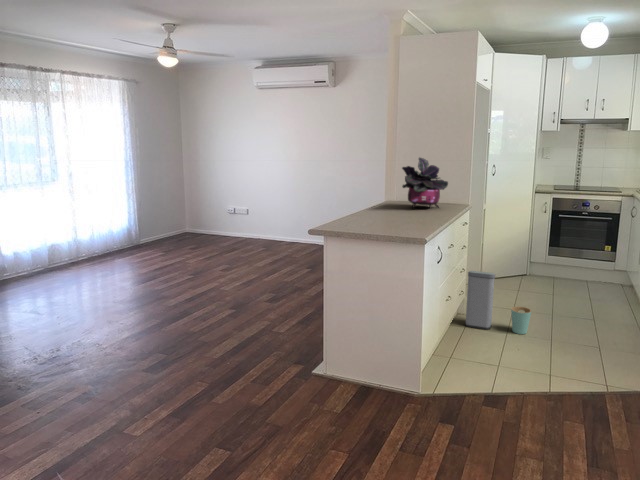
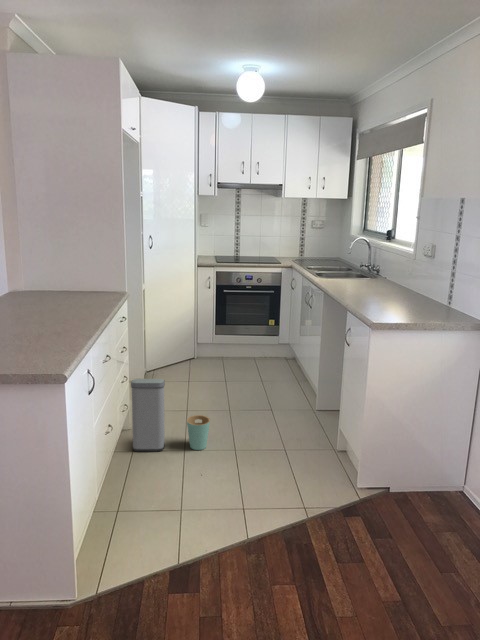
potted plant: present [402,158,448,207] -> none [24,233,95,306]

